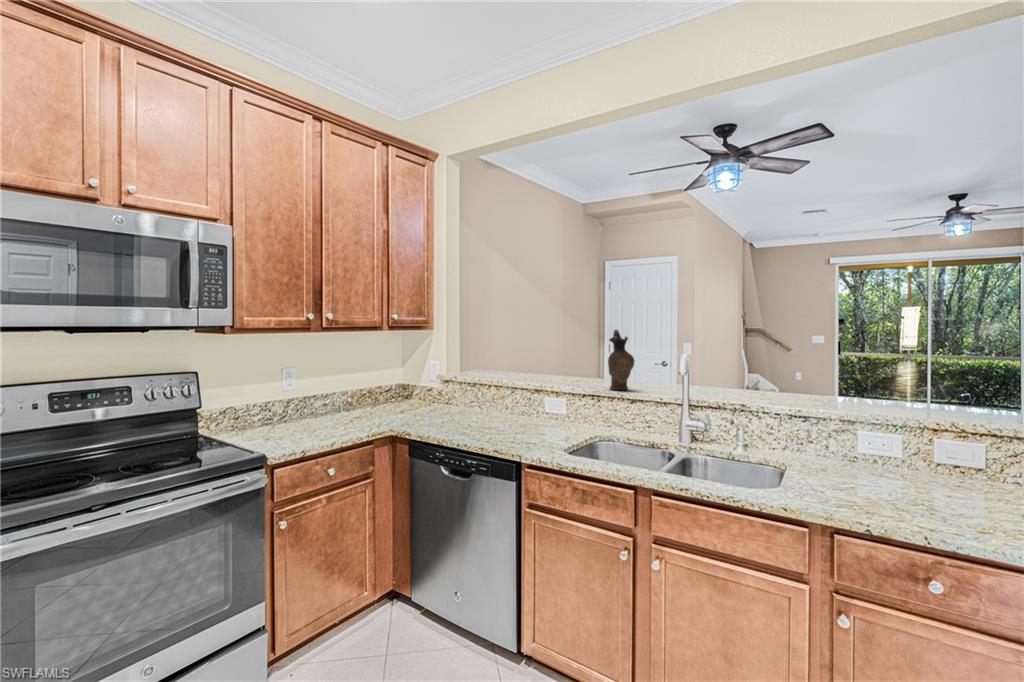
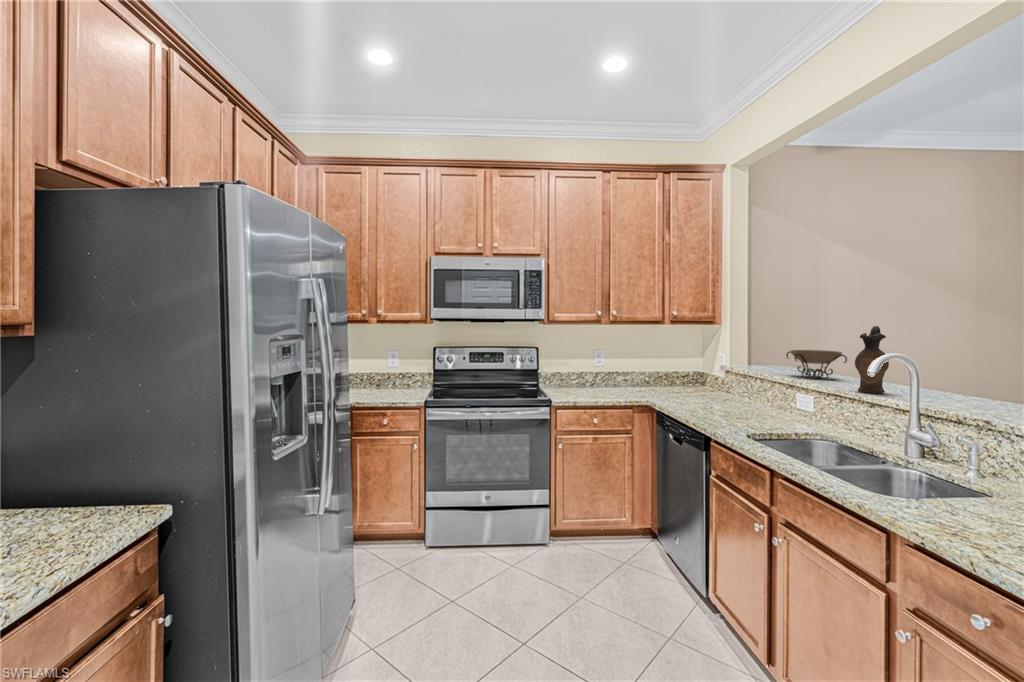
decorative bowl: none [510,353,568,381] -> present [786,350,847,378]

